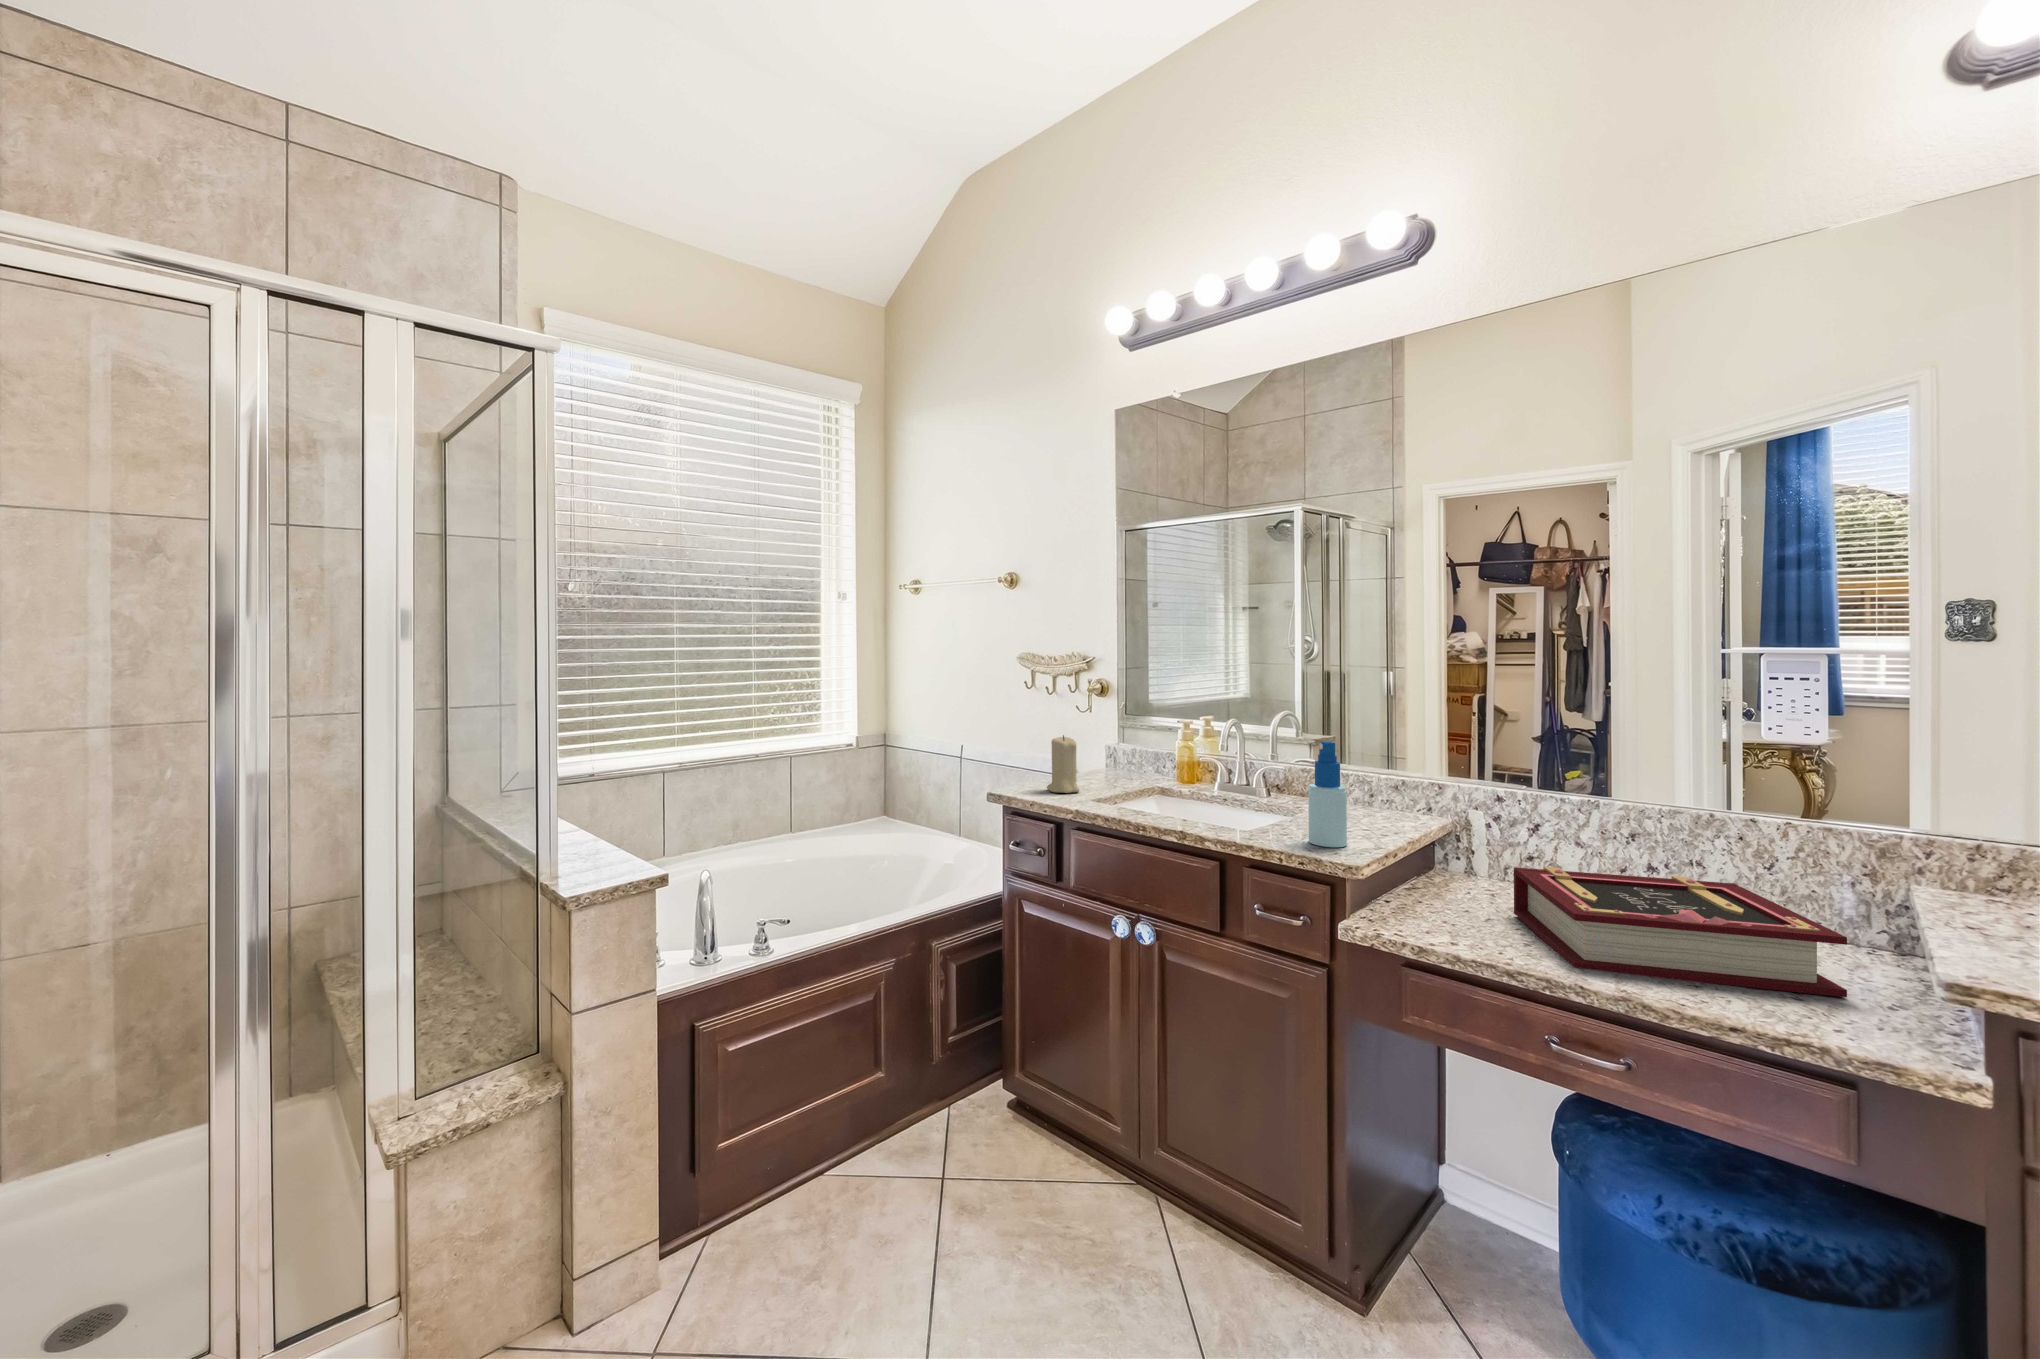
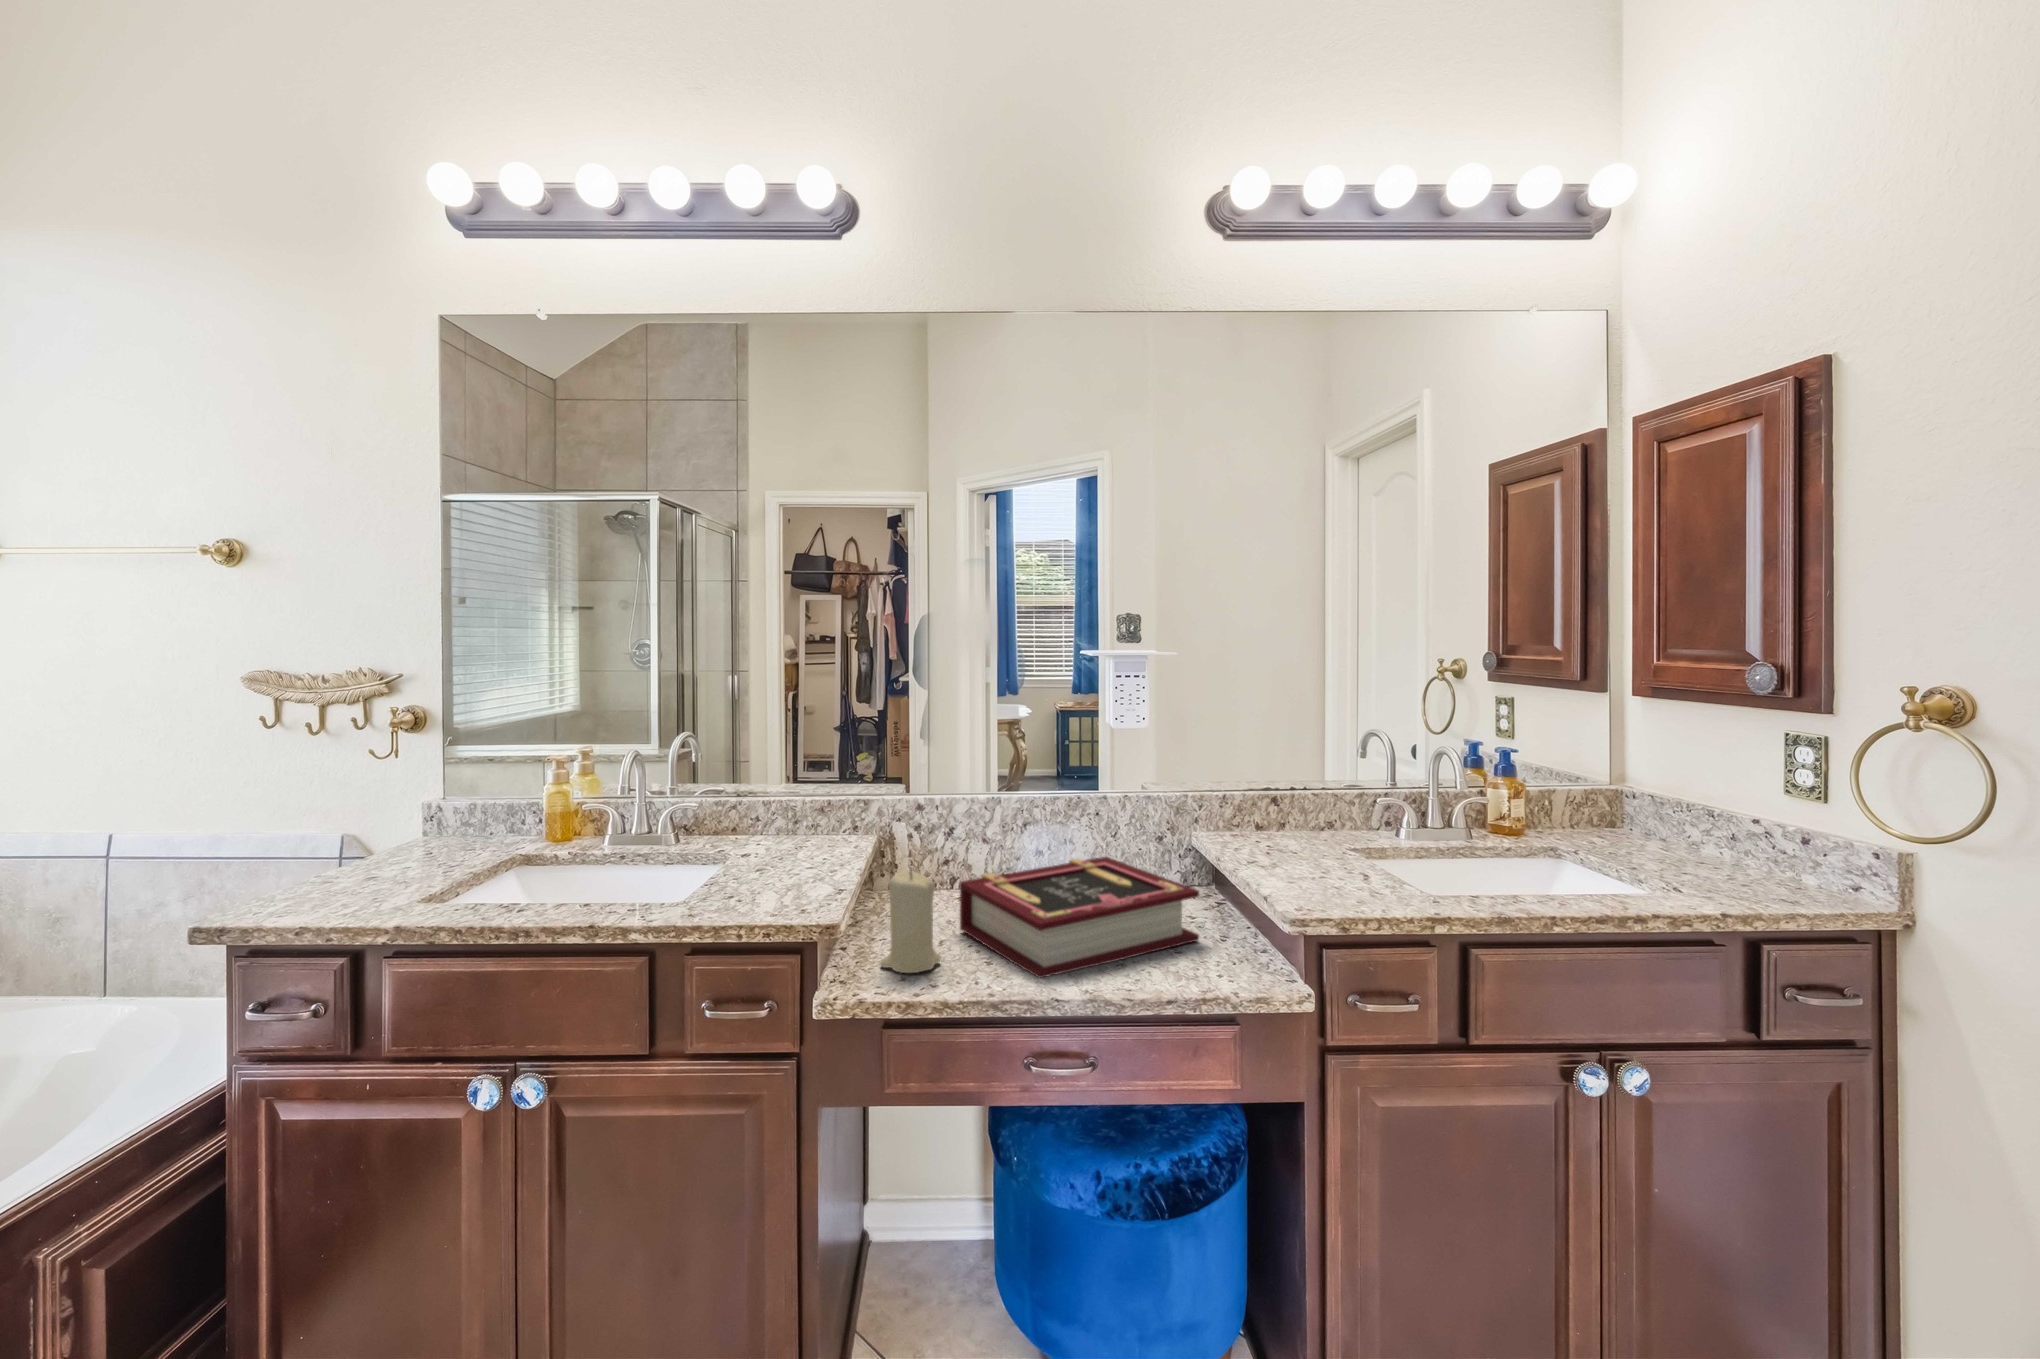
candle: present [1047,735,1079,793] -> present [880,870,941,973]
spray bottle: present [1308,741,1347,847] -> none [763,772,807,905]

